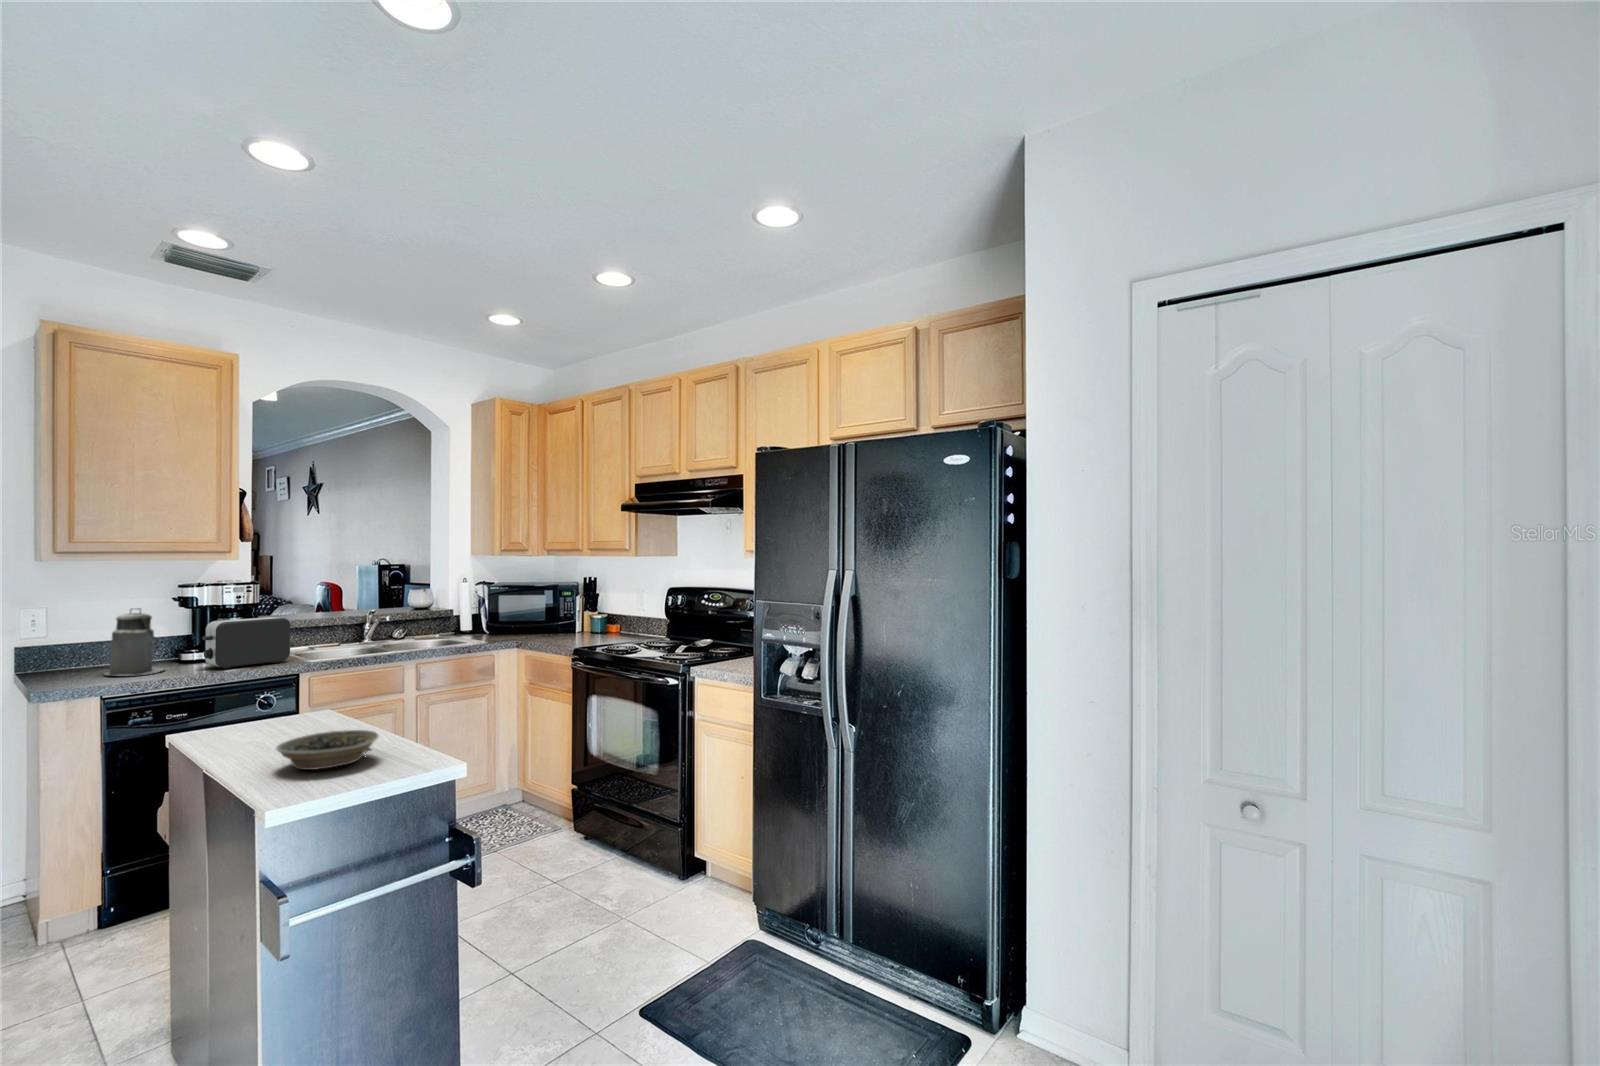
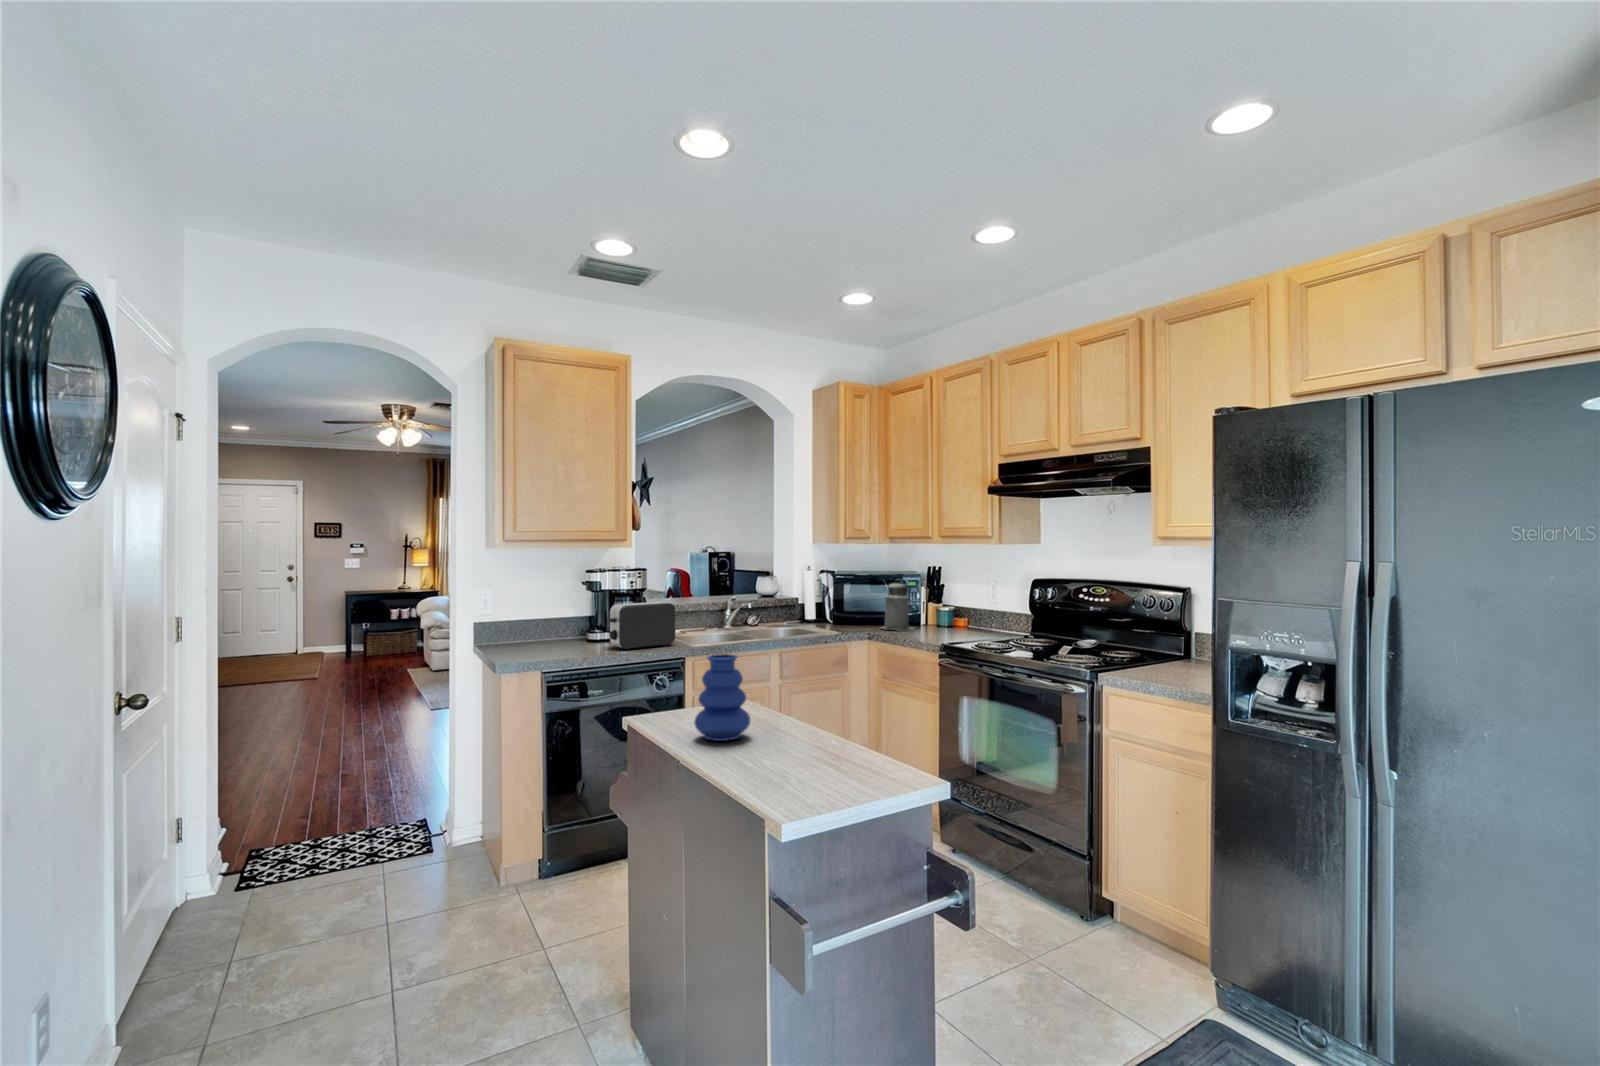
canister: present [105,609,164,676] -> present [882,583,915,630]
vase: none [227,663,294,747] -> present [694,654,750,741]
bowl: present [276,730,379,770] -> none [761,733,856,777]

